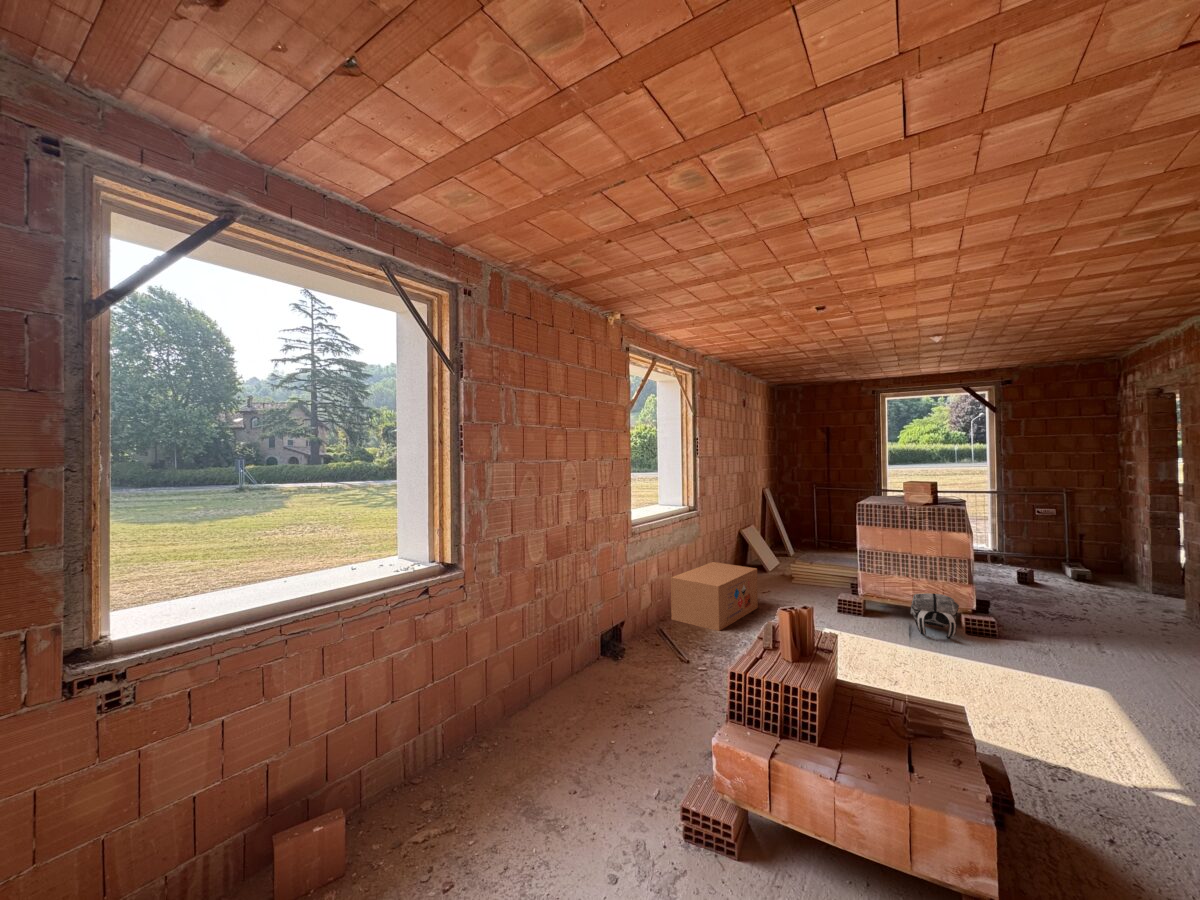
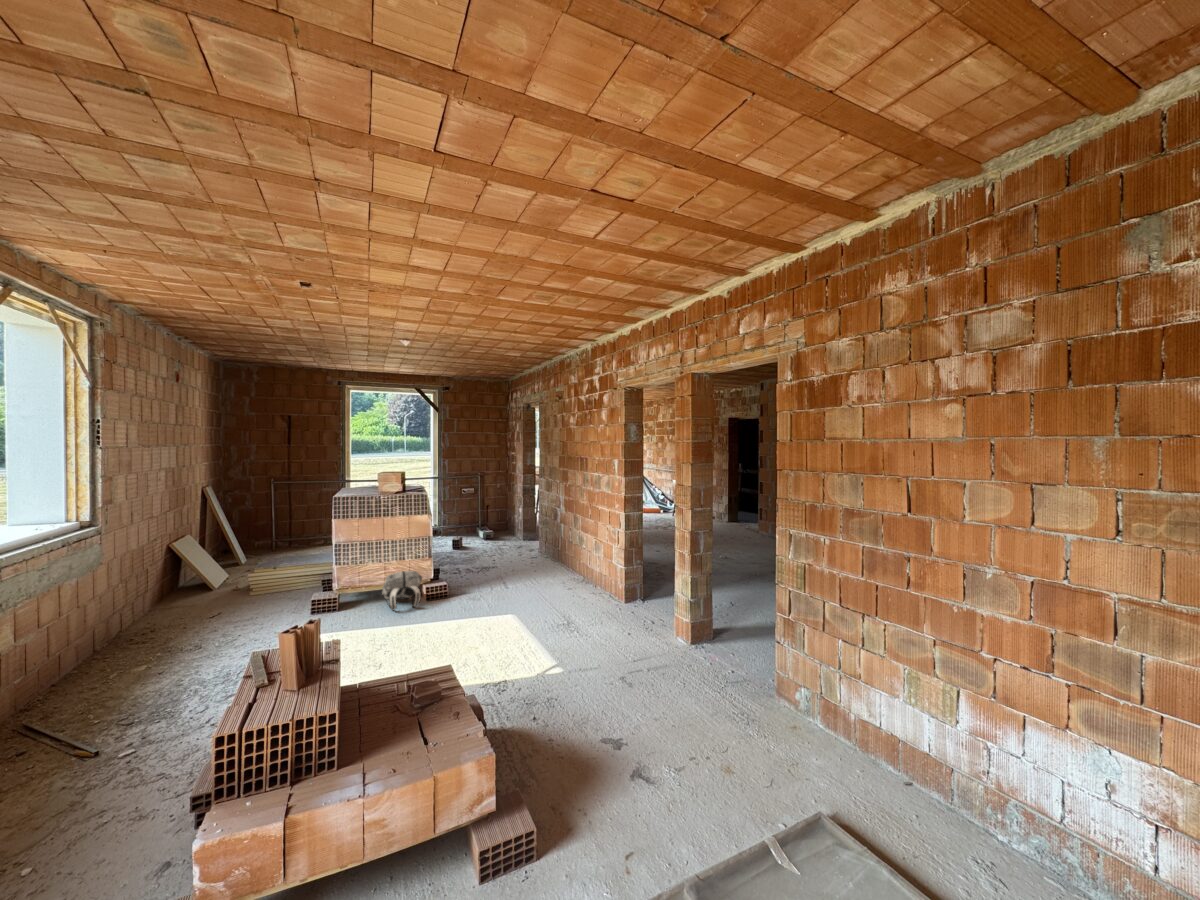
cardboard box: present [671,562,758,631] -> none [46,587,207,699]

